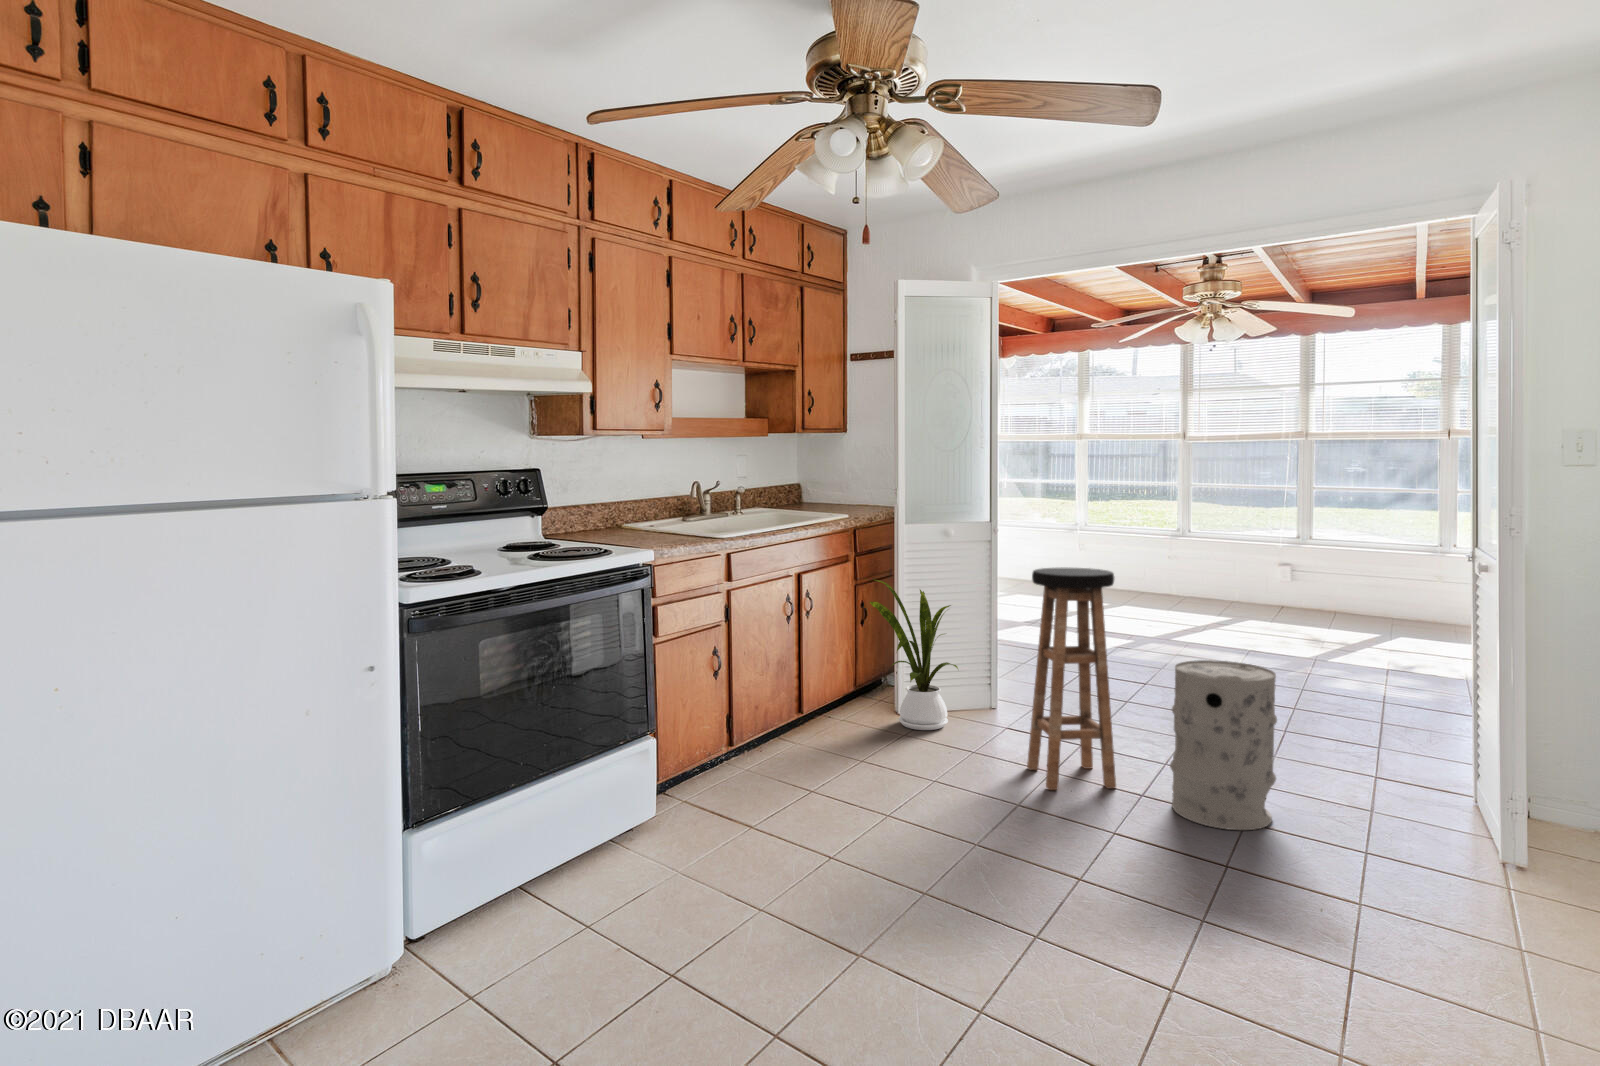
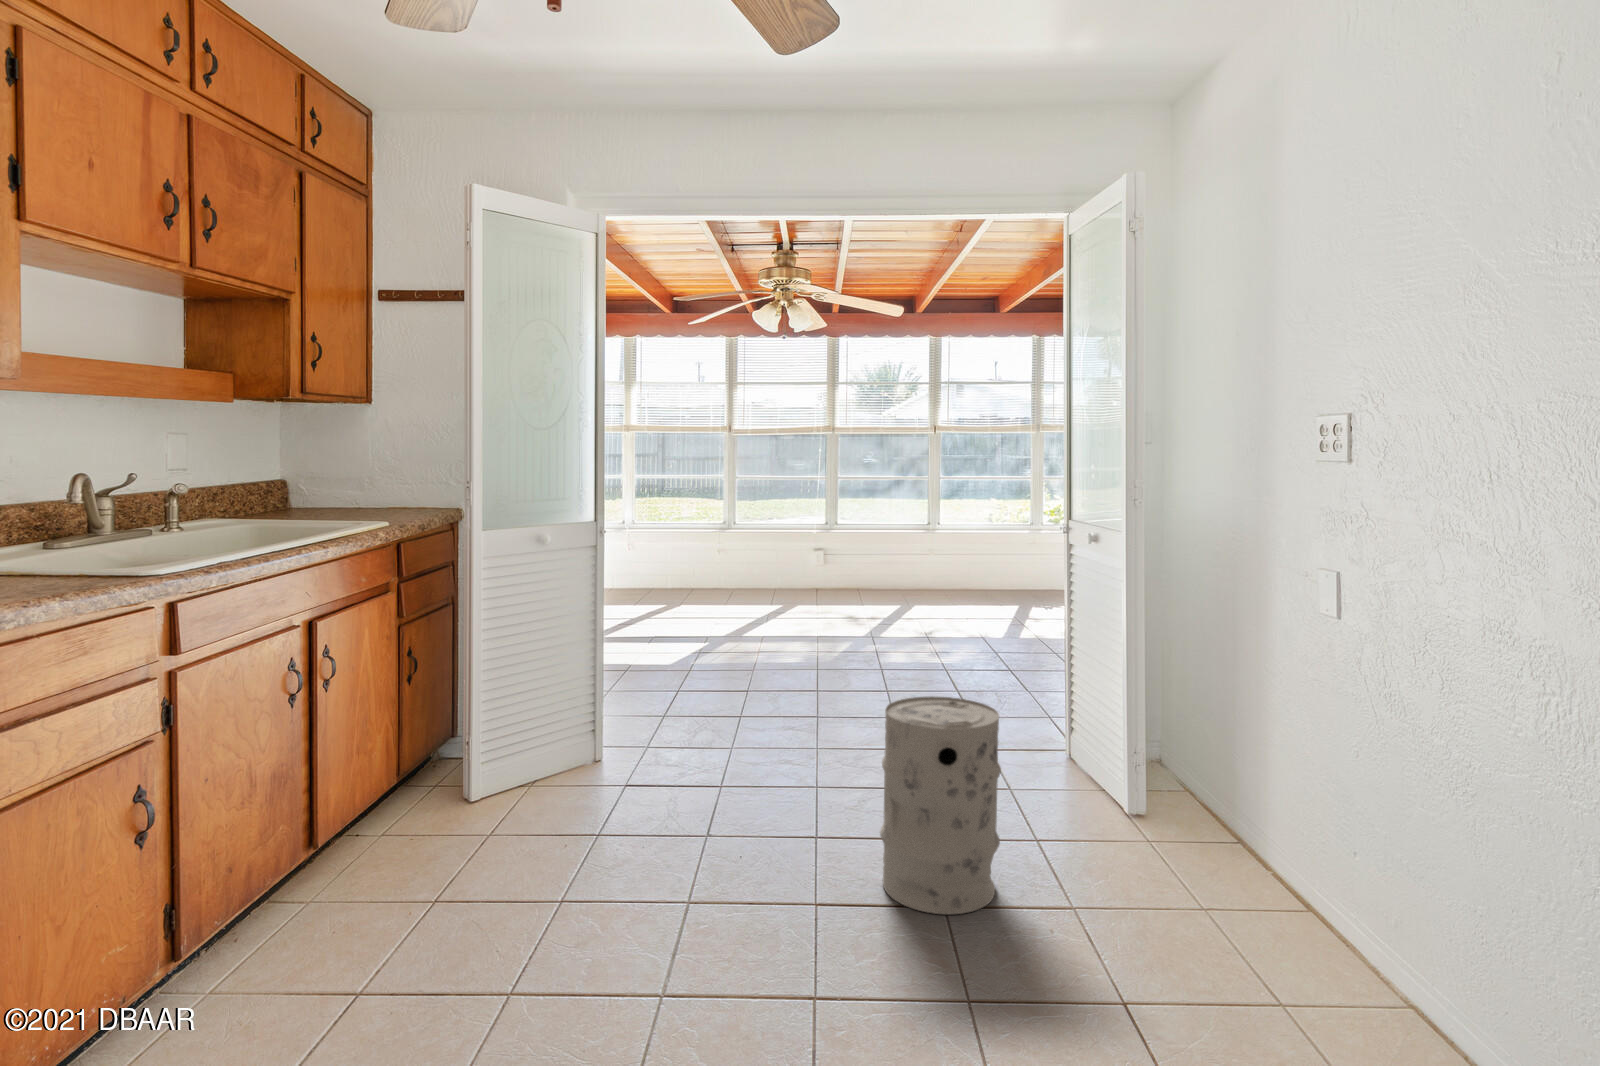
bar stool: present [1027,567,1116,790] -> none [687,590,809,903]
house plant: present [870,580,958,730] -> none [427,621,562,830]

